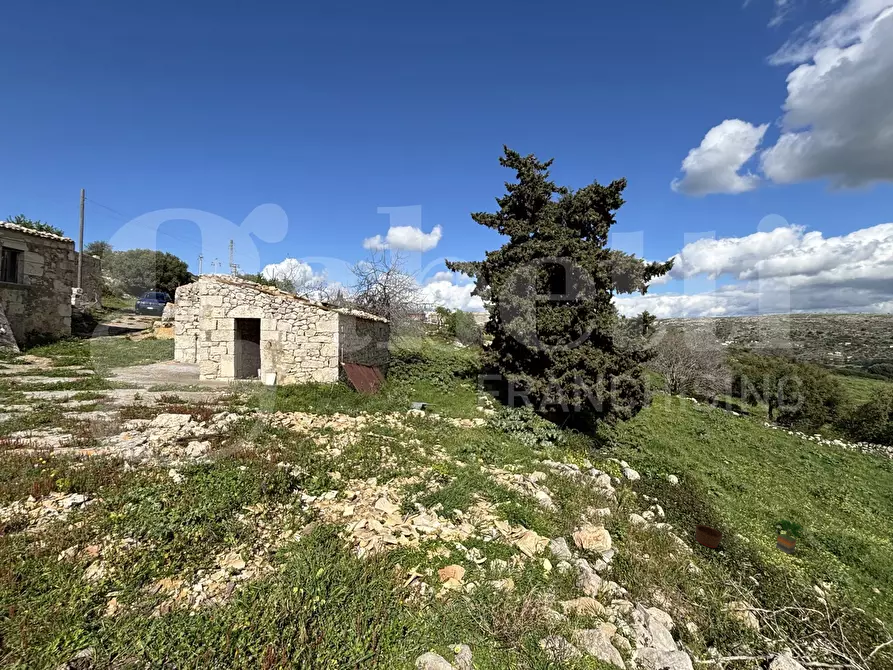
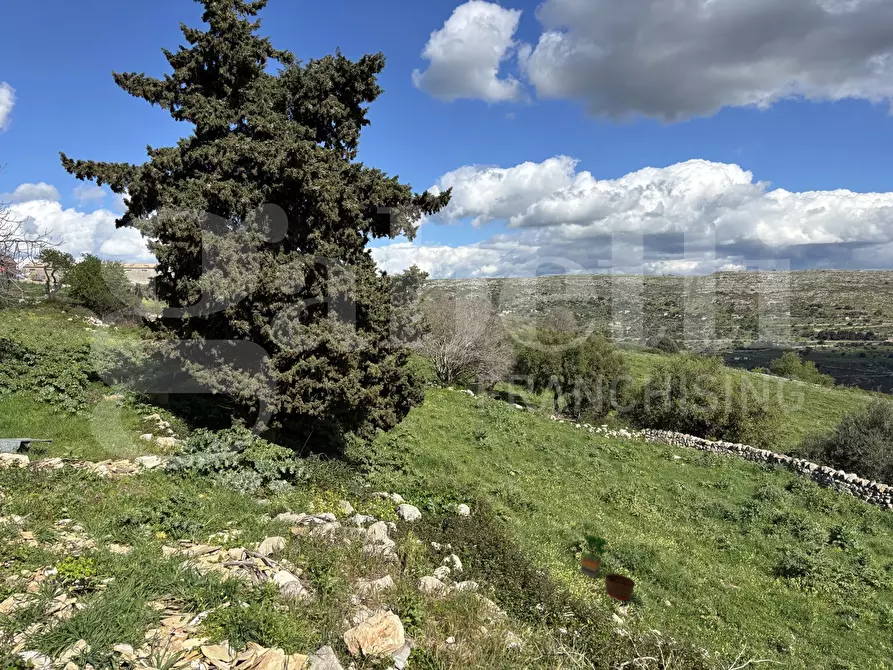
basket: present [696,525,722,548] -> present [606,574,635,600]

